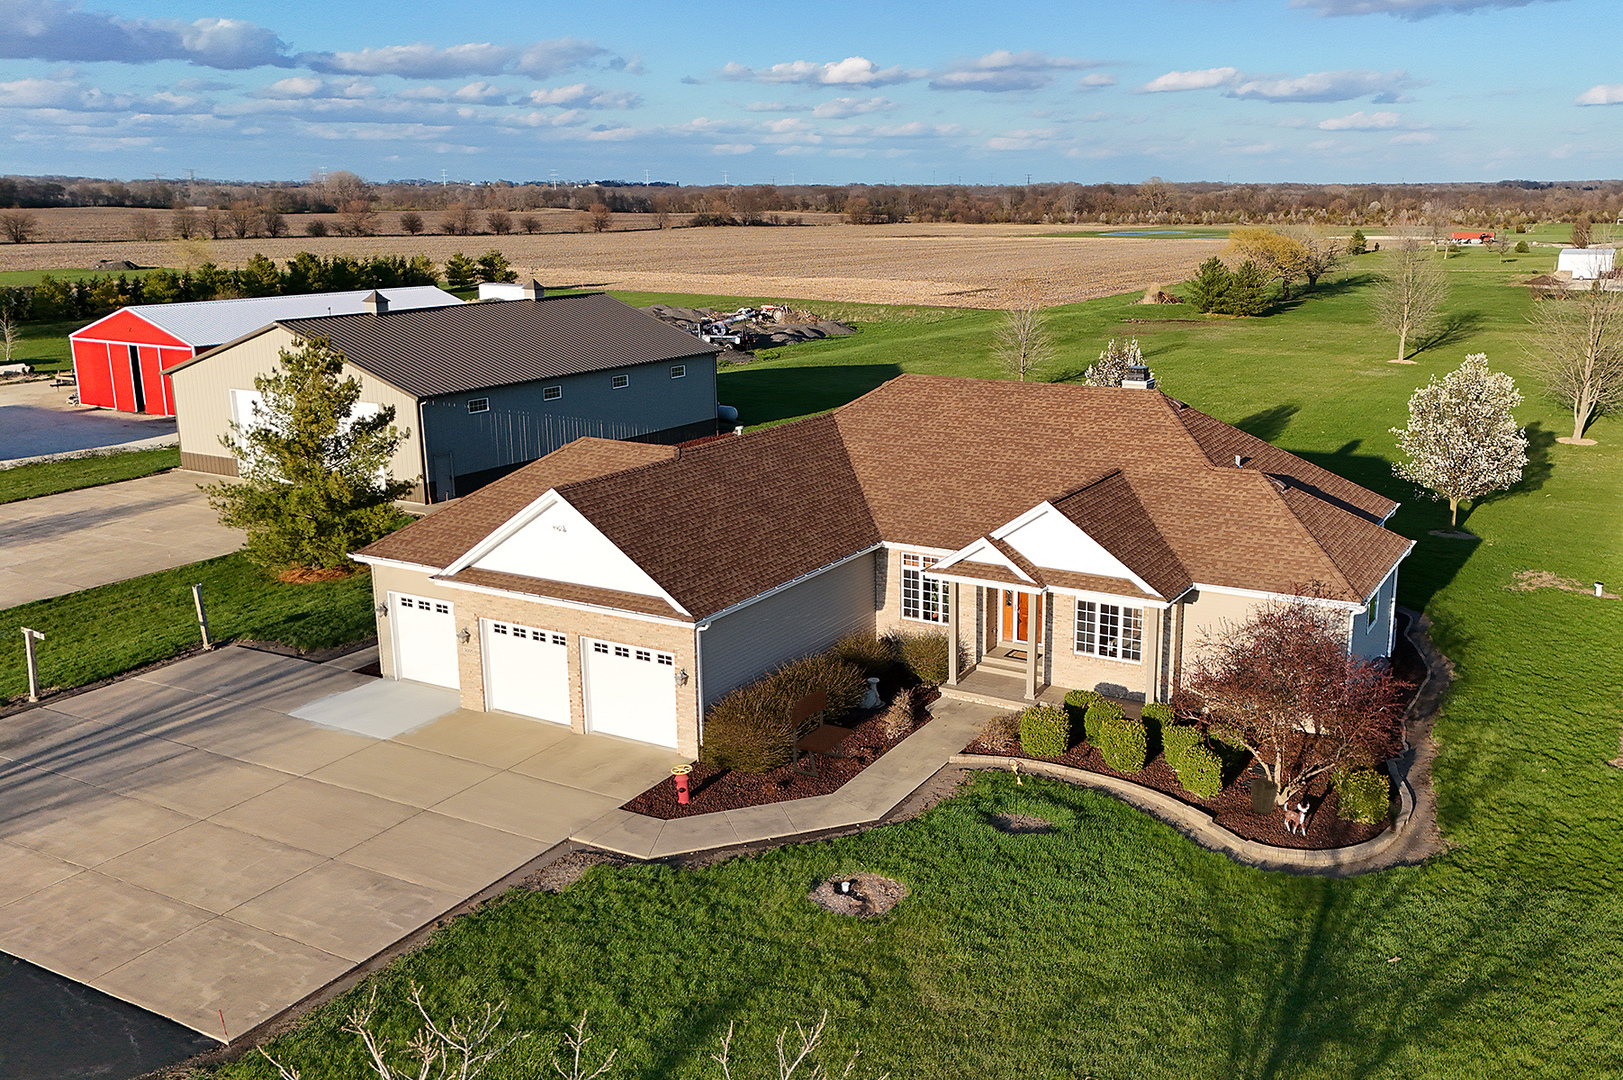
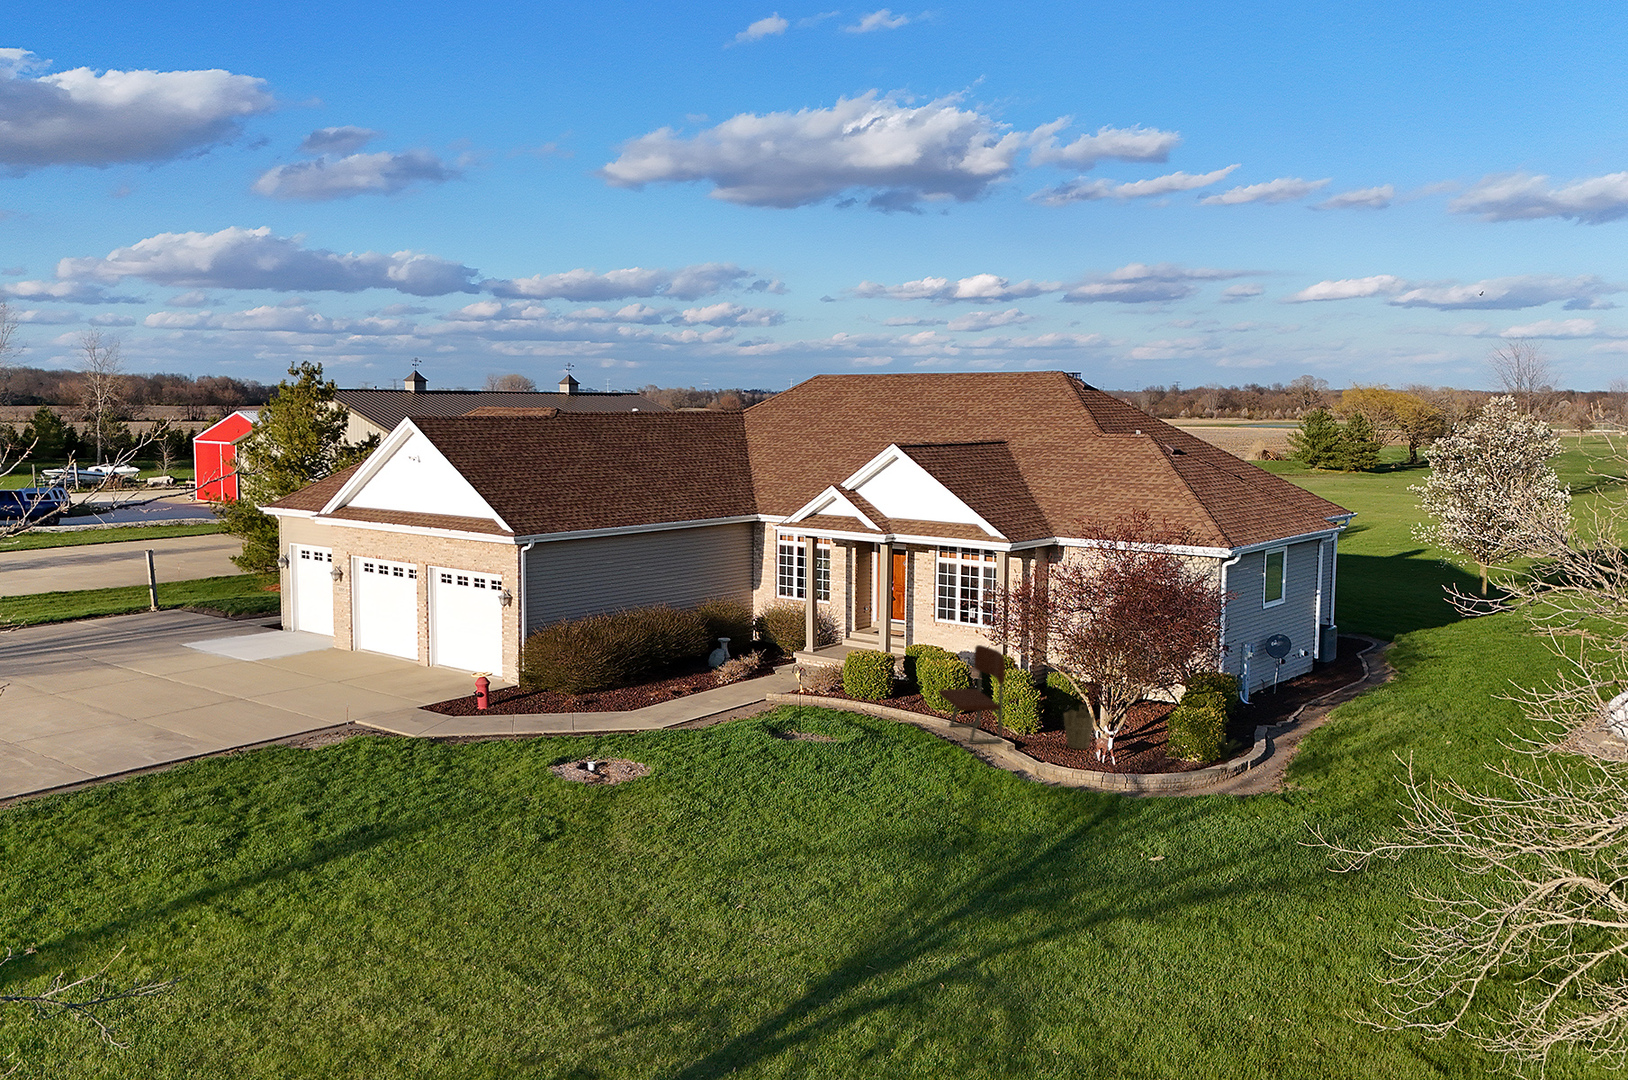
bench: present [792,690,852,777] -> present [939,645,1005,743]

